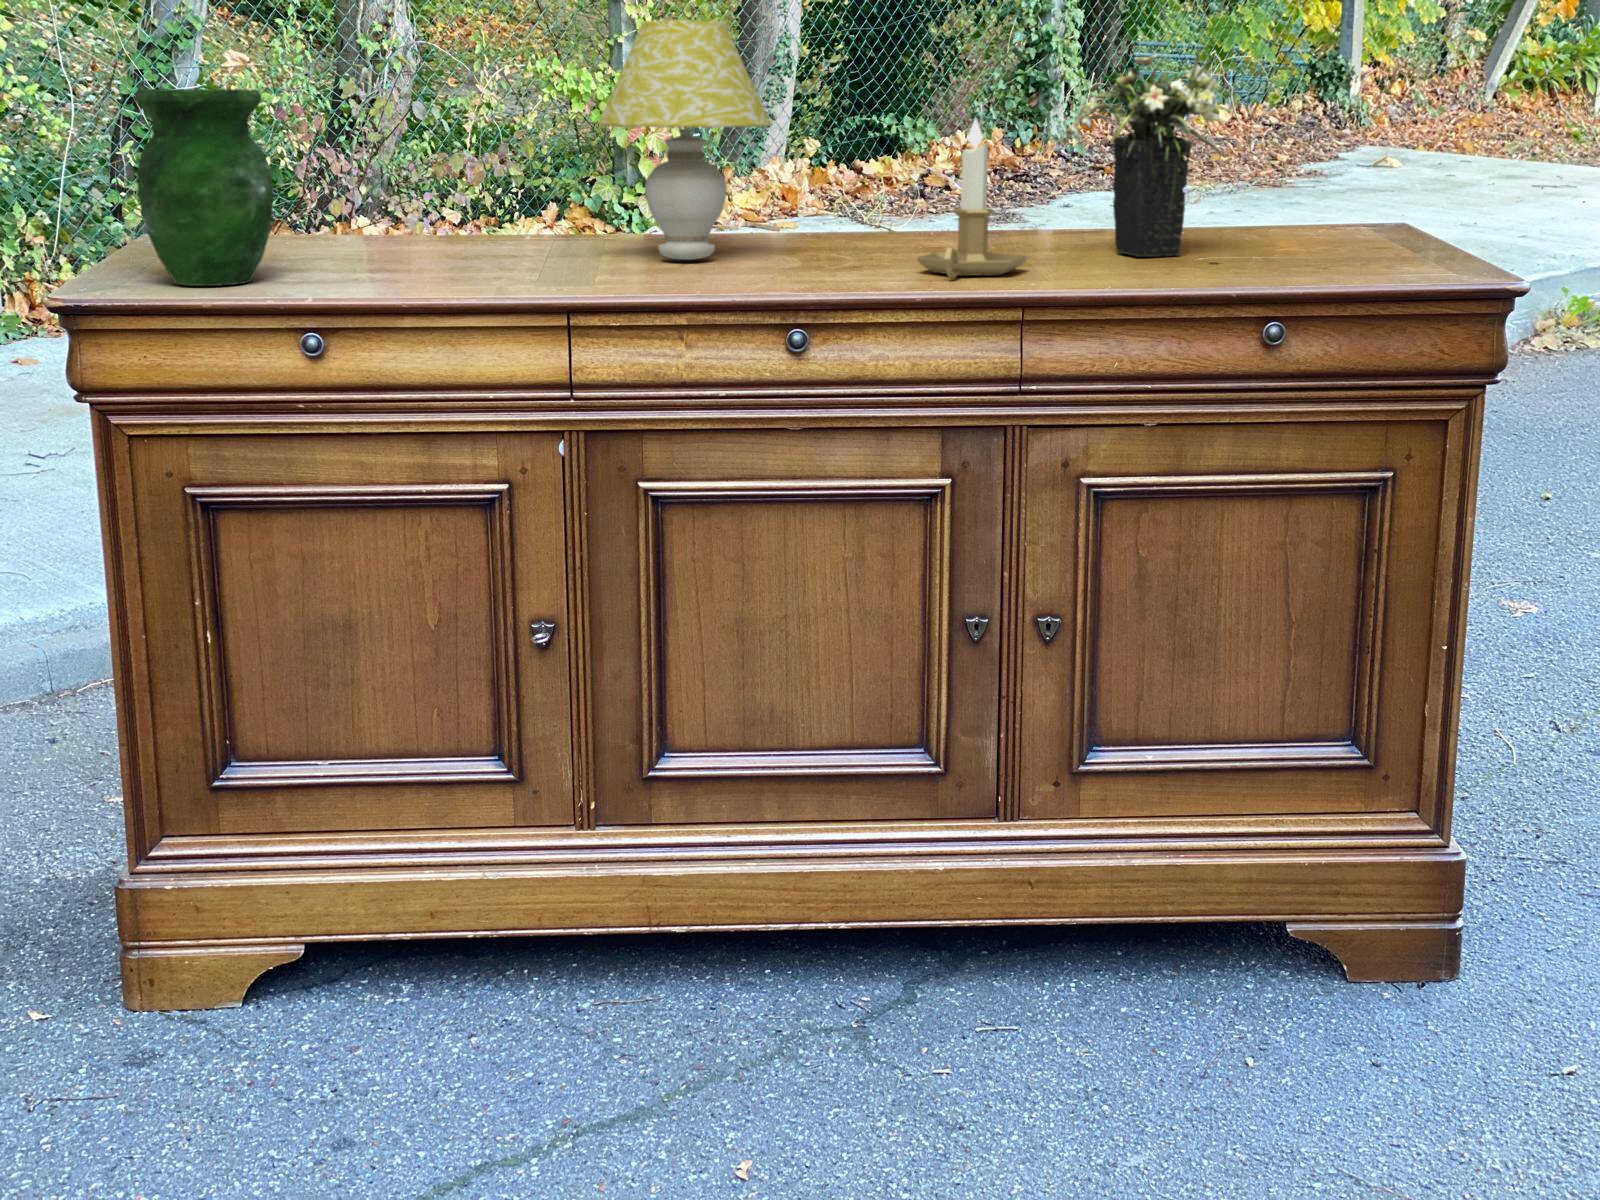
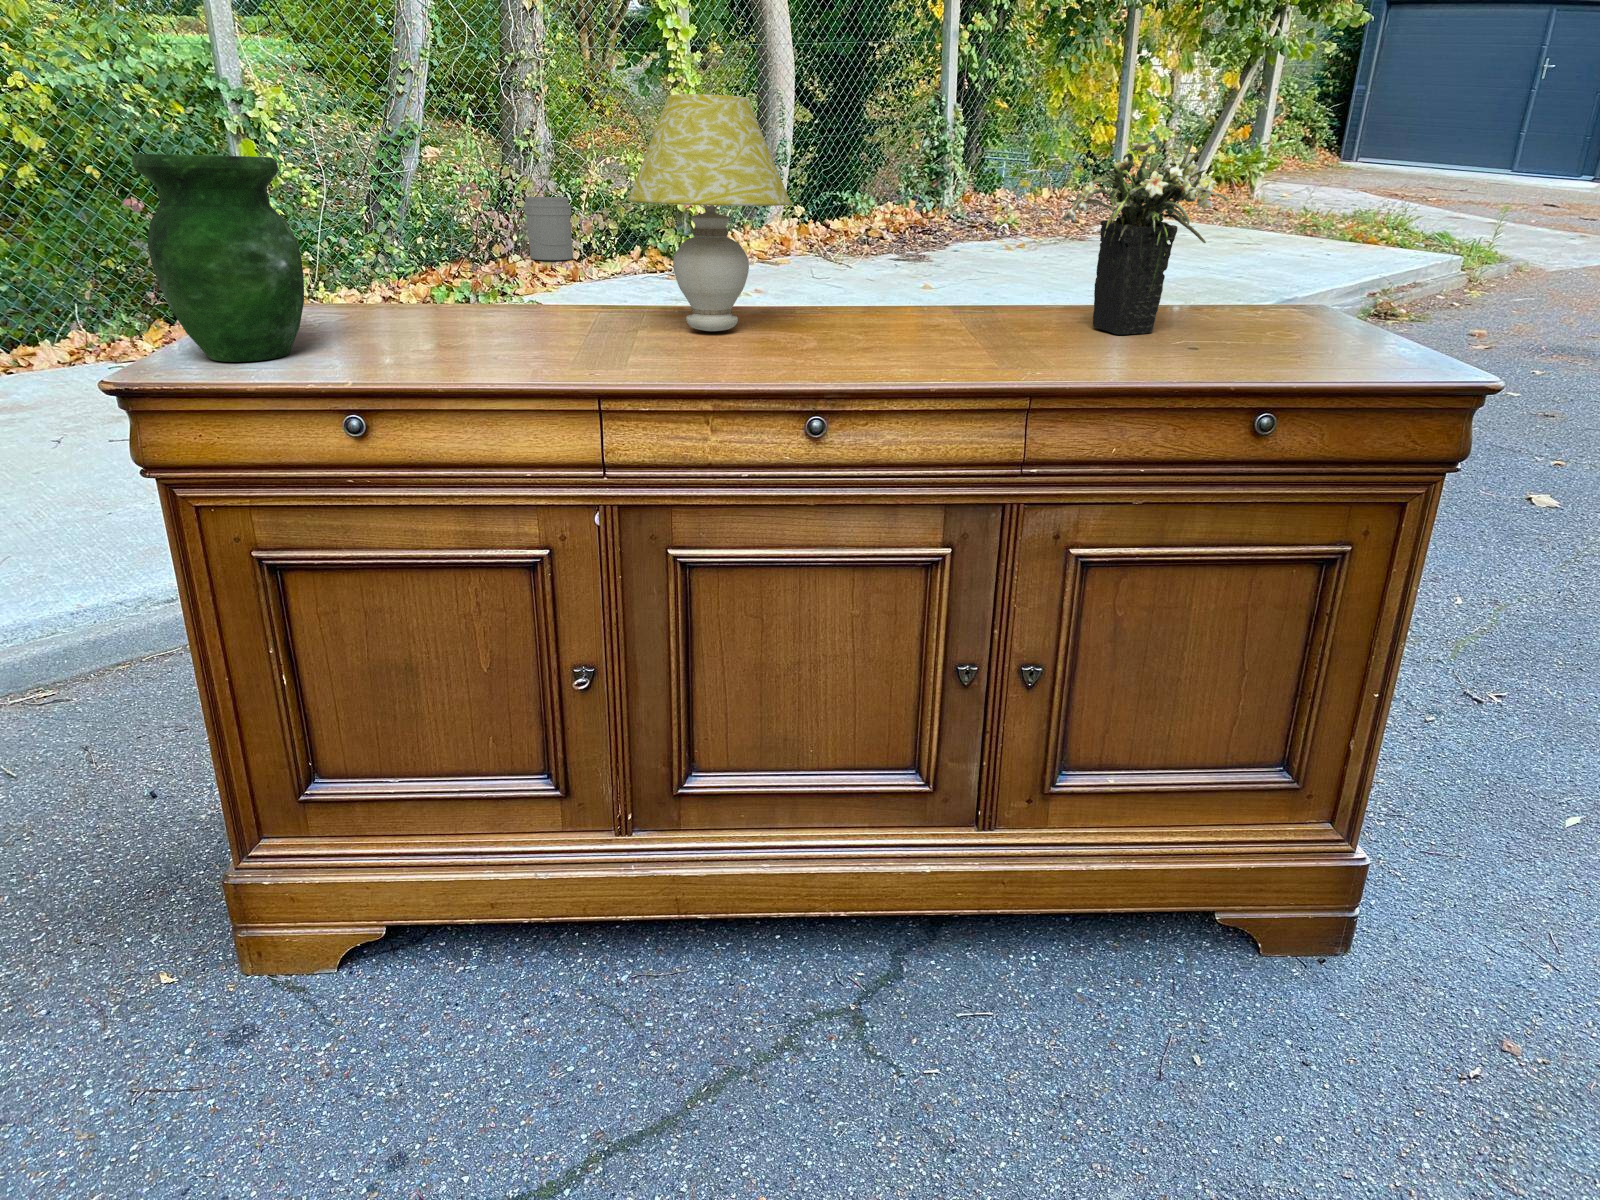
candlestick: present [917,118,1027,278] -> none [928,200,1030,363]
bucket: none [368,131,466,225] -> present [518,197,582,260]

